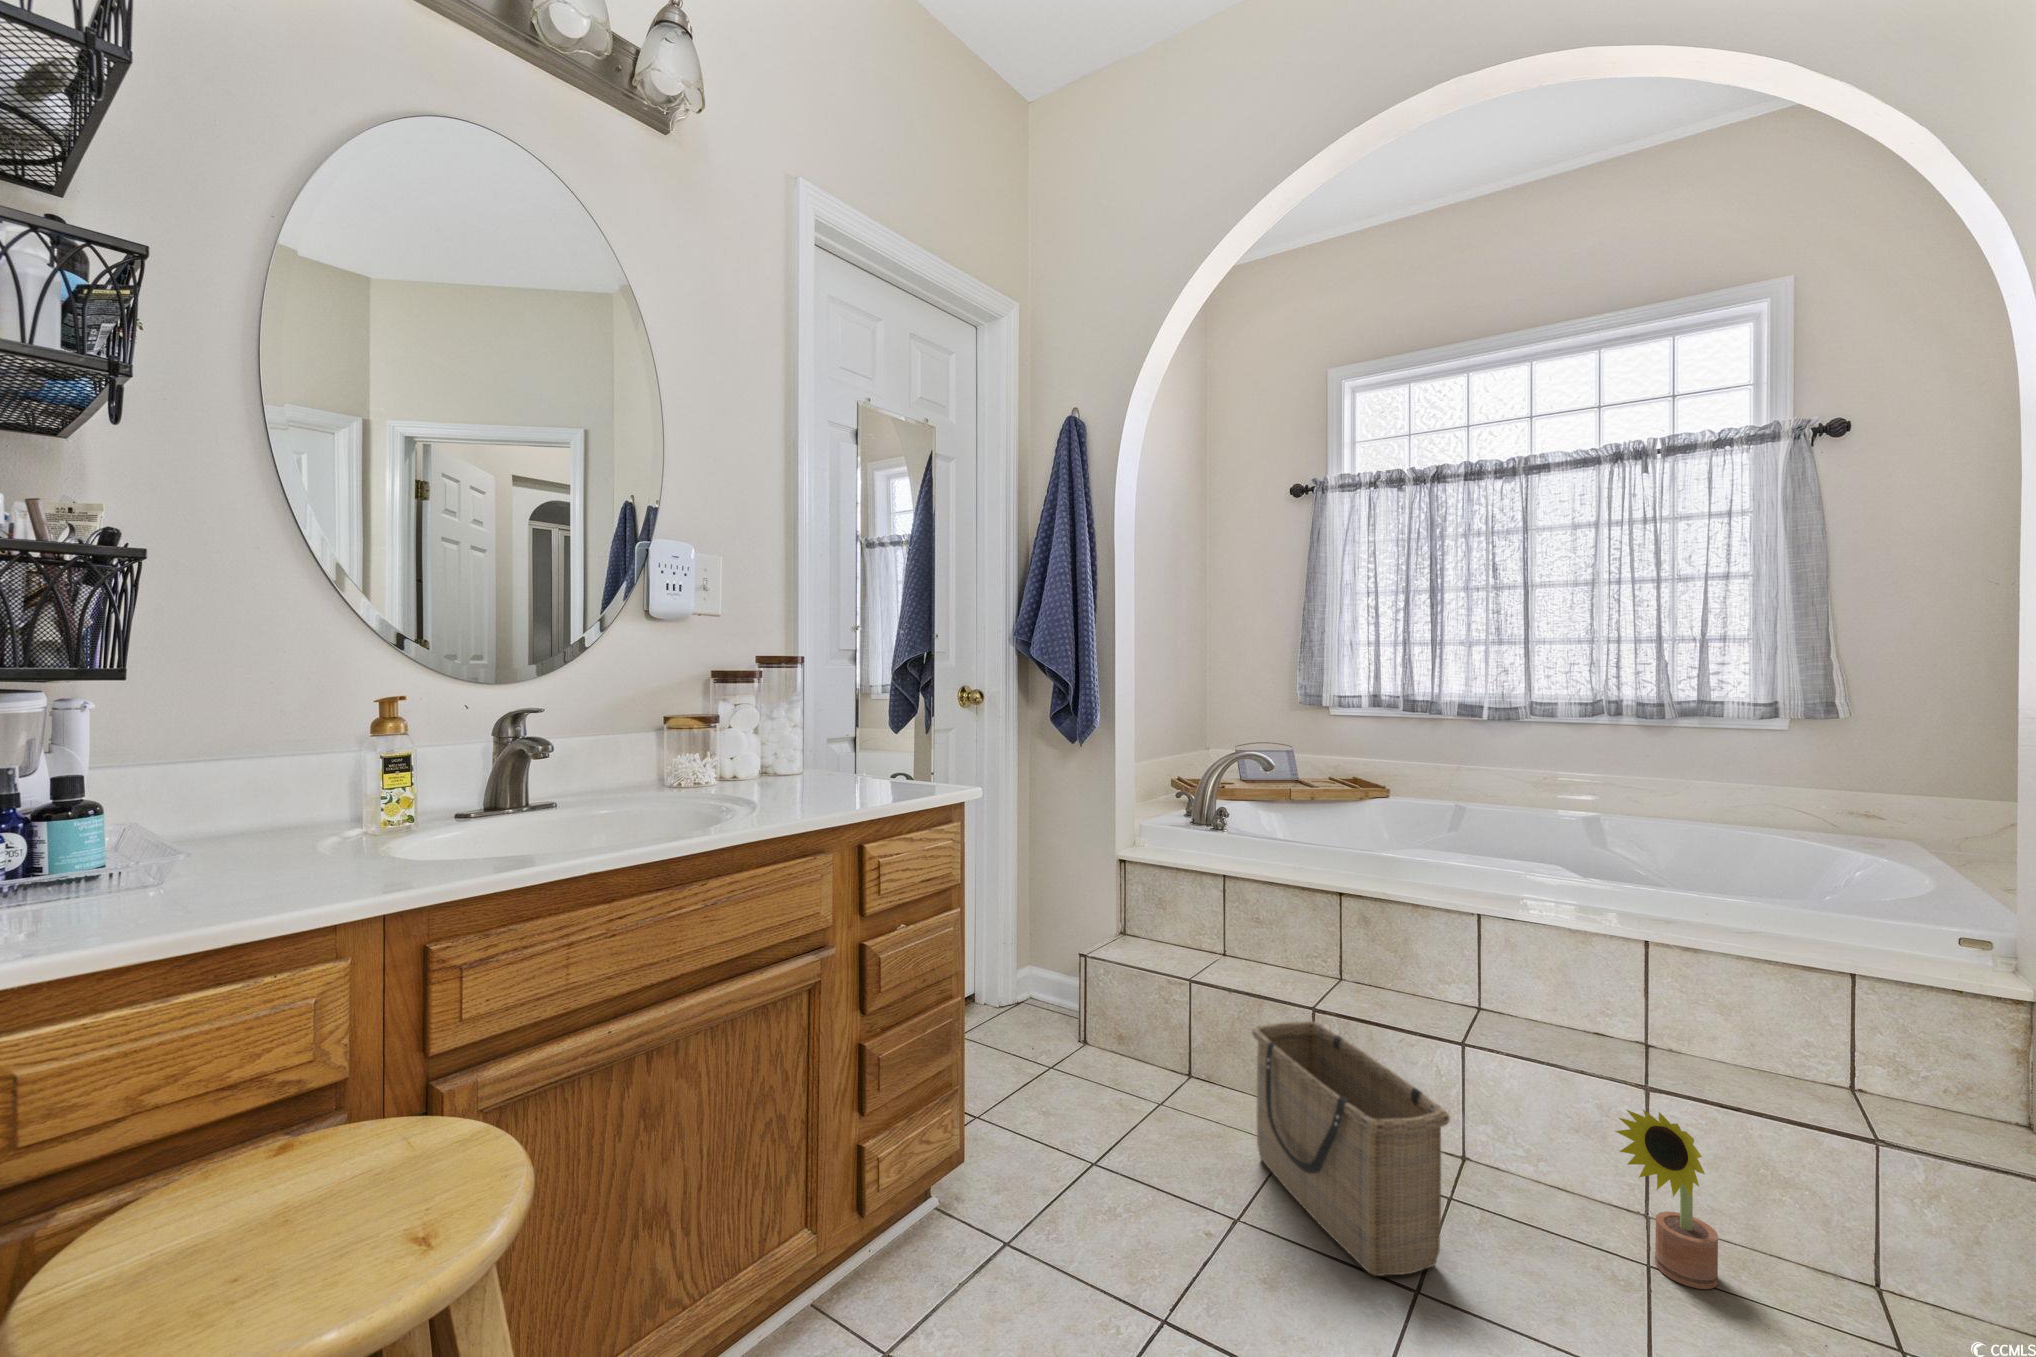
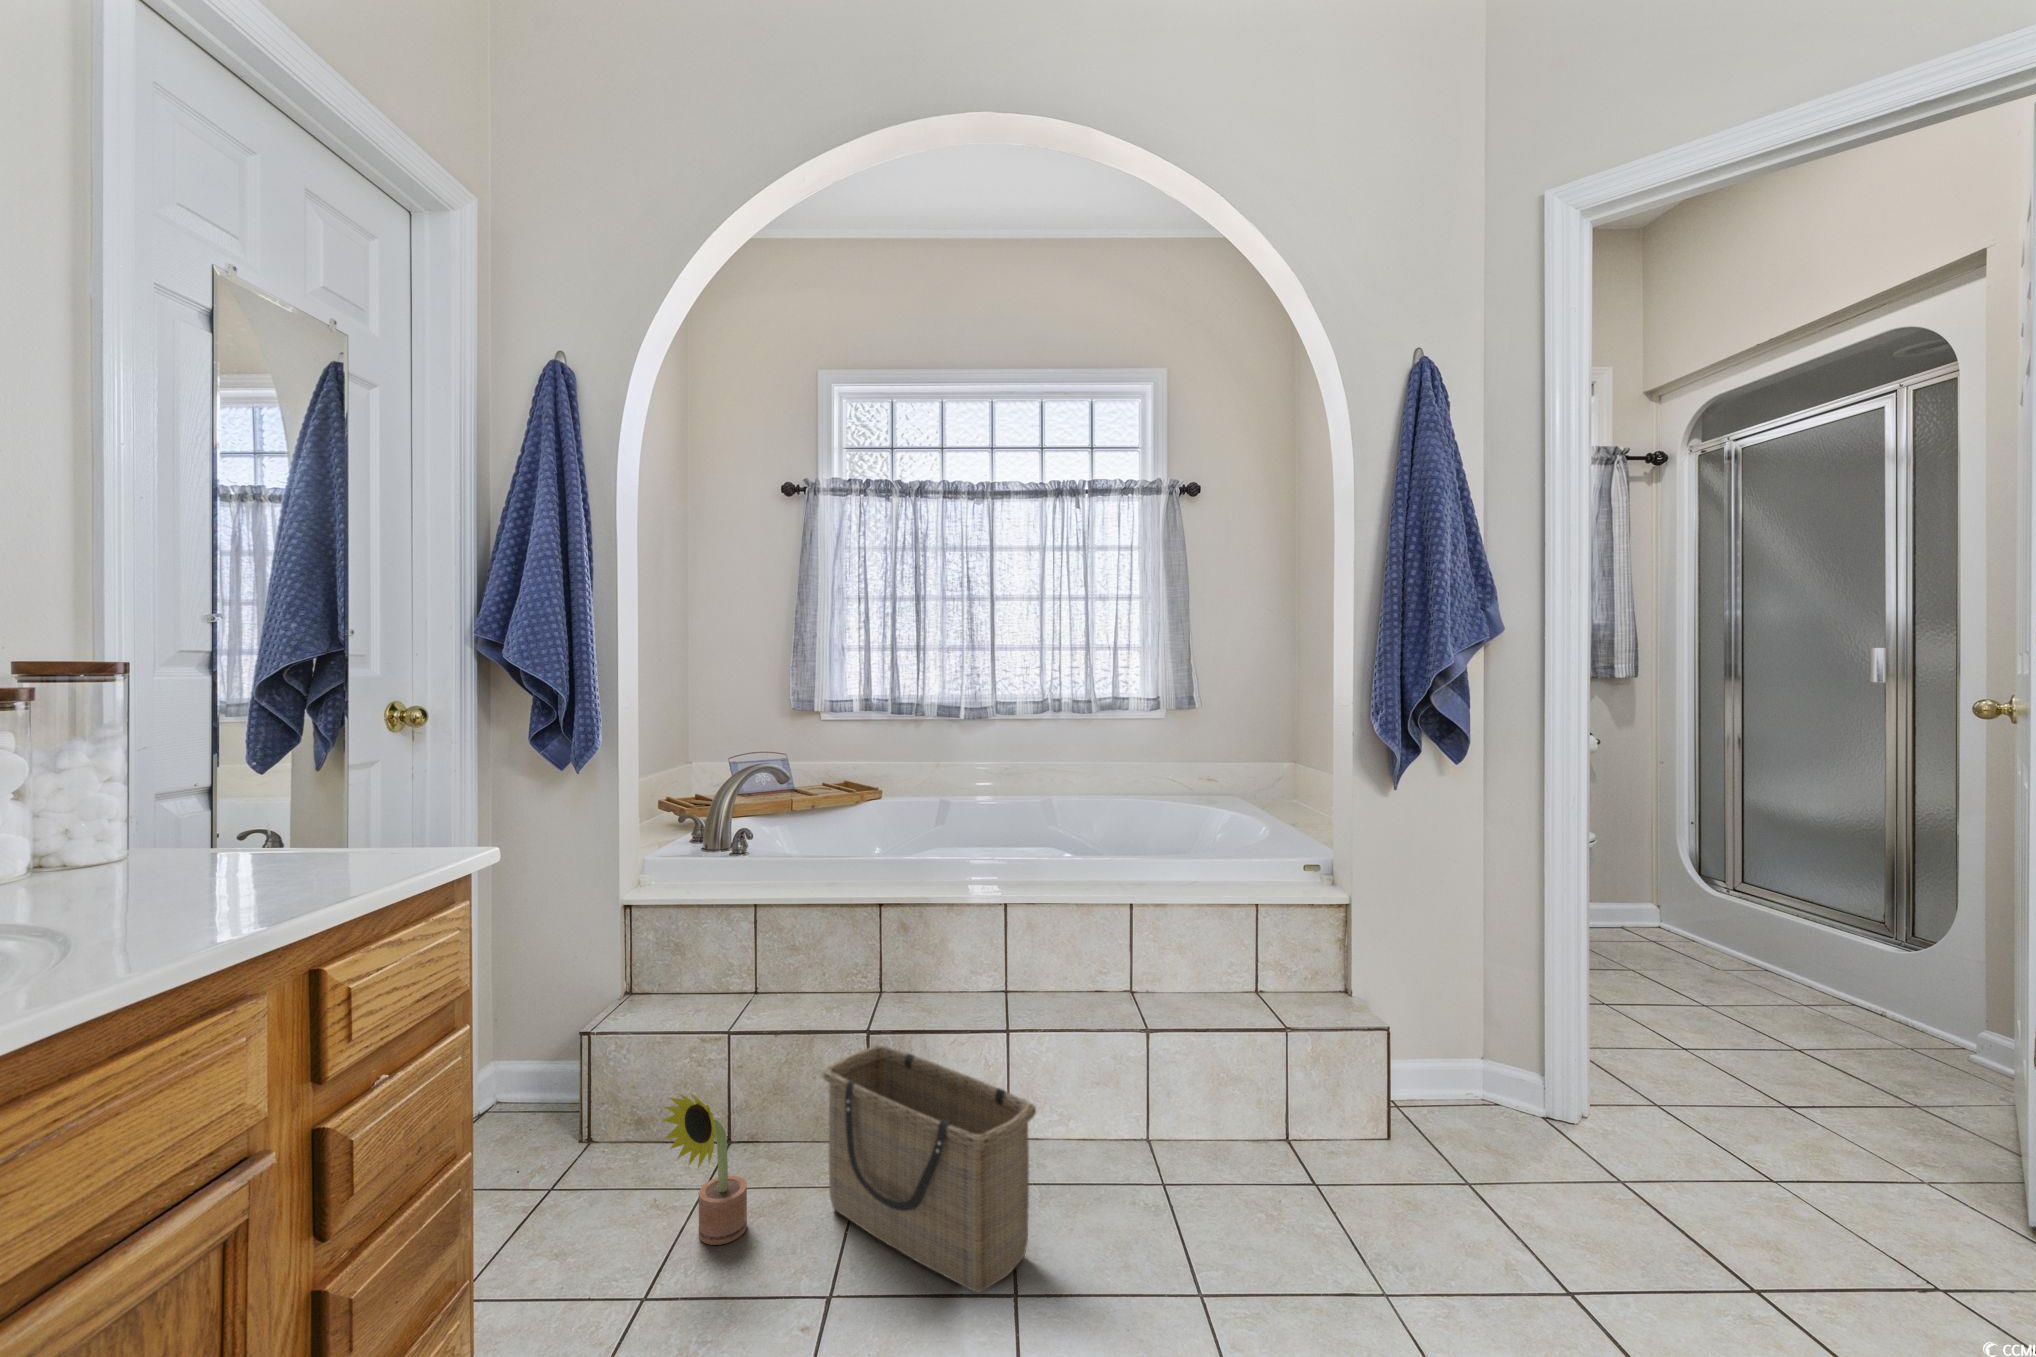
decorative plant: present [1615,1110,1718,1289] -> present [662,1094,747,1245]

